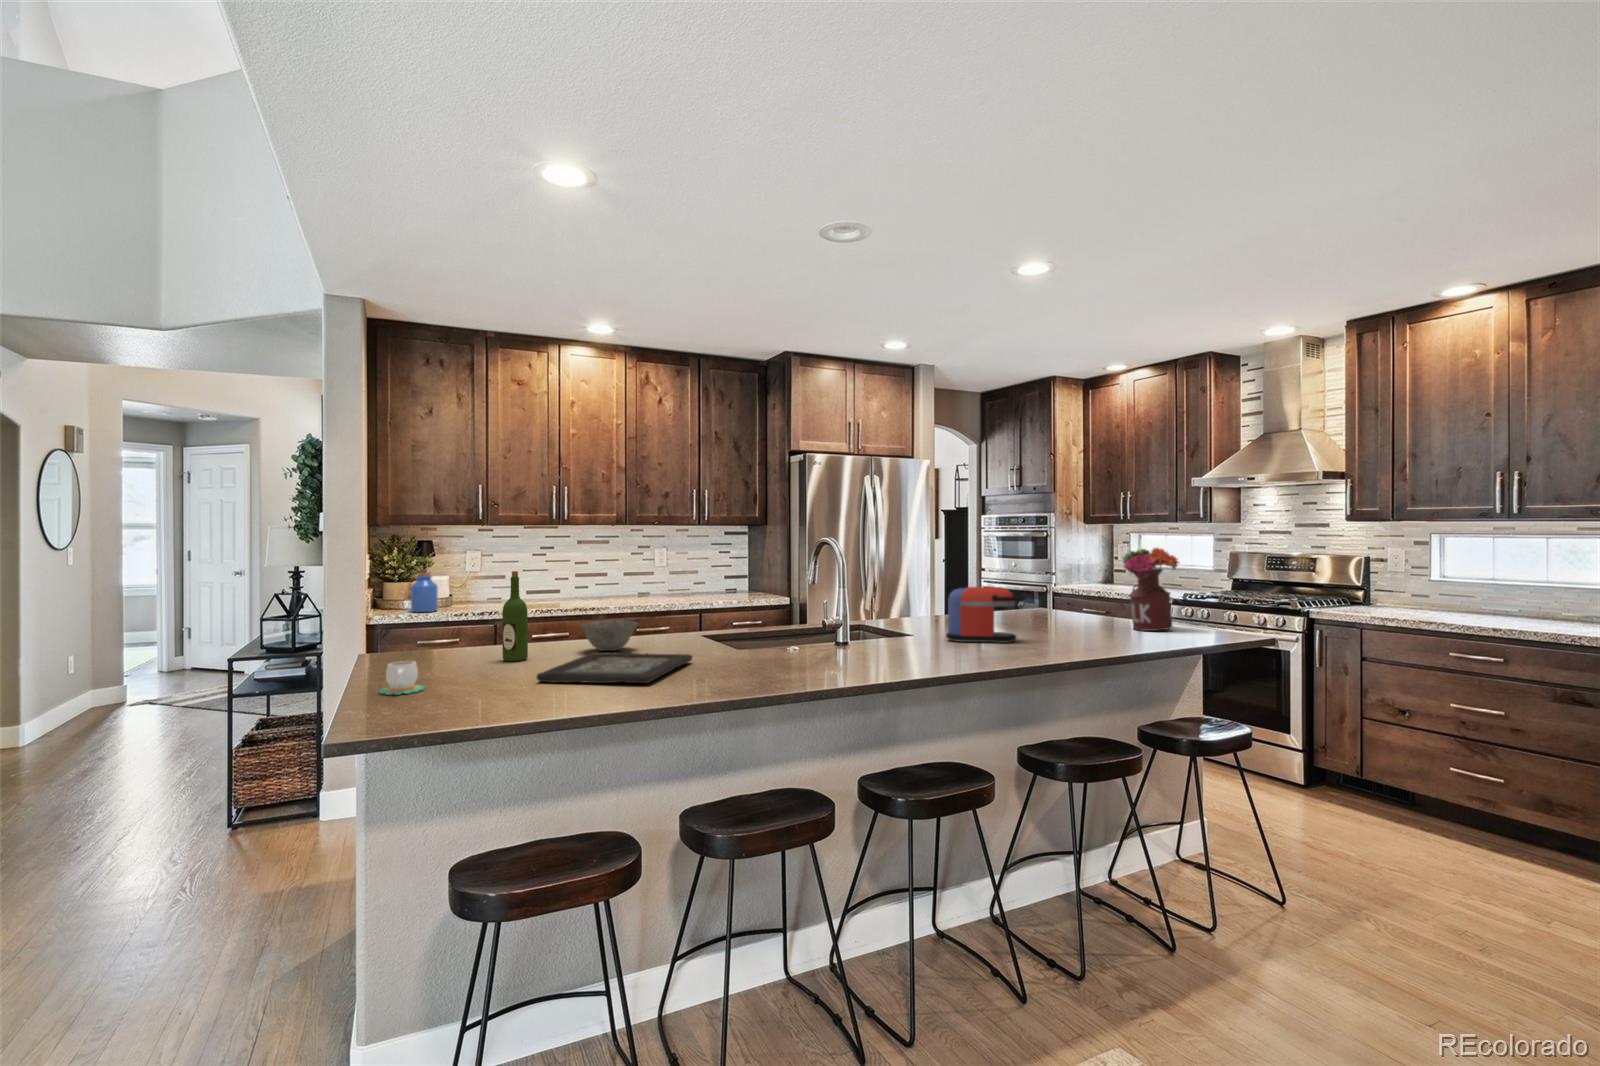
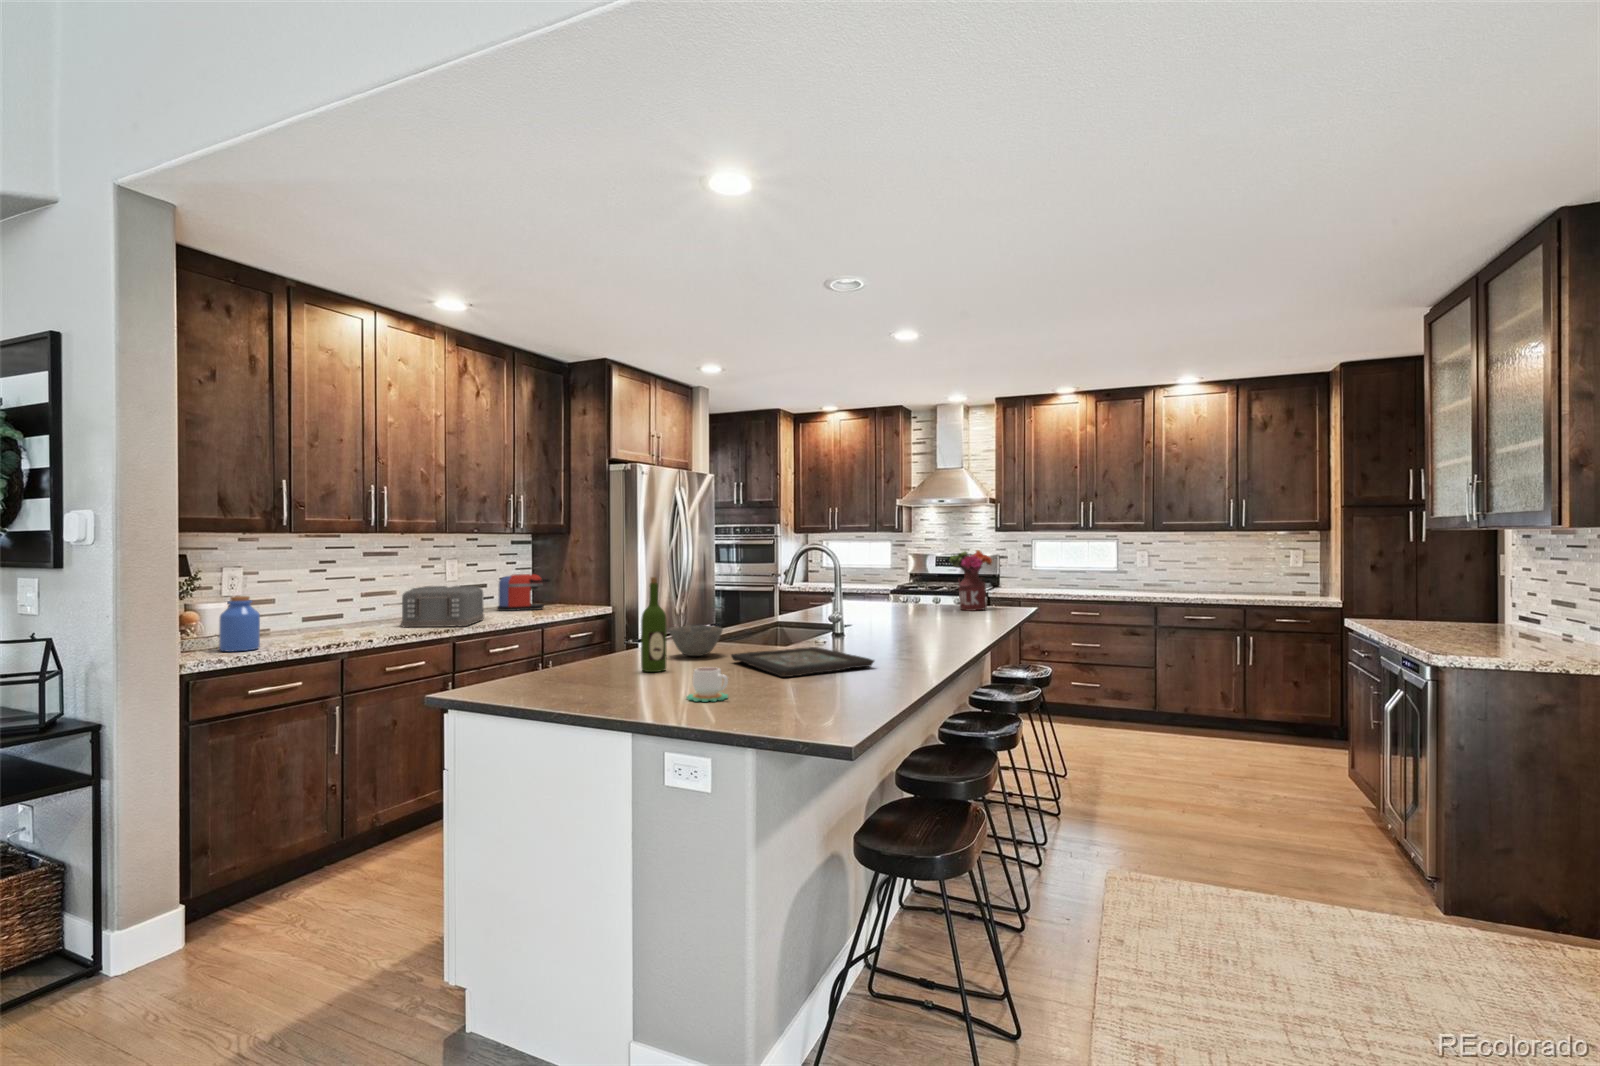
toaster: none [576,569,652,605] -> present [401,585,484,627]
coffee maker: present [946,587,1026,643] -> present [497,574,550,611]

